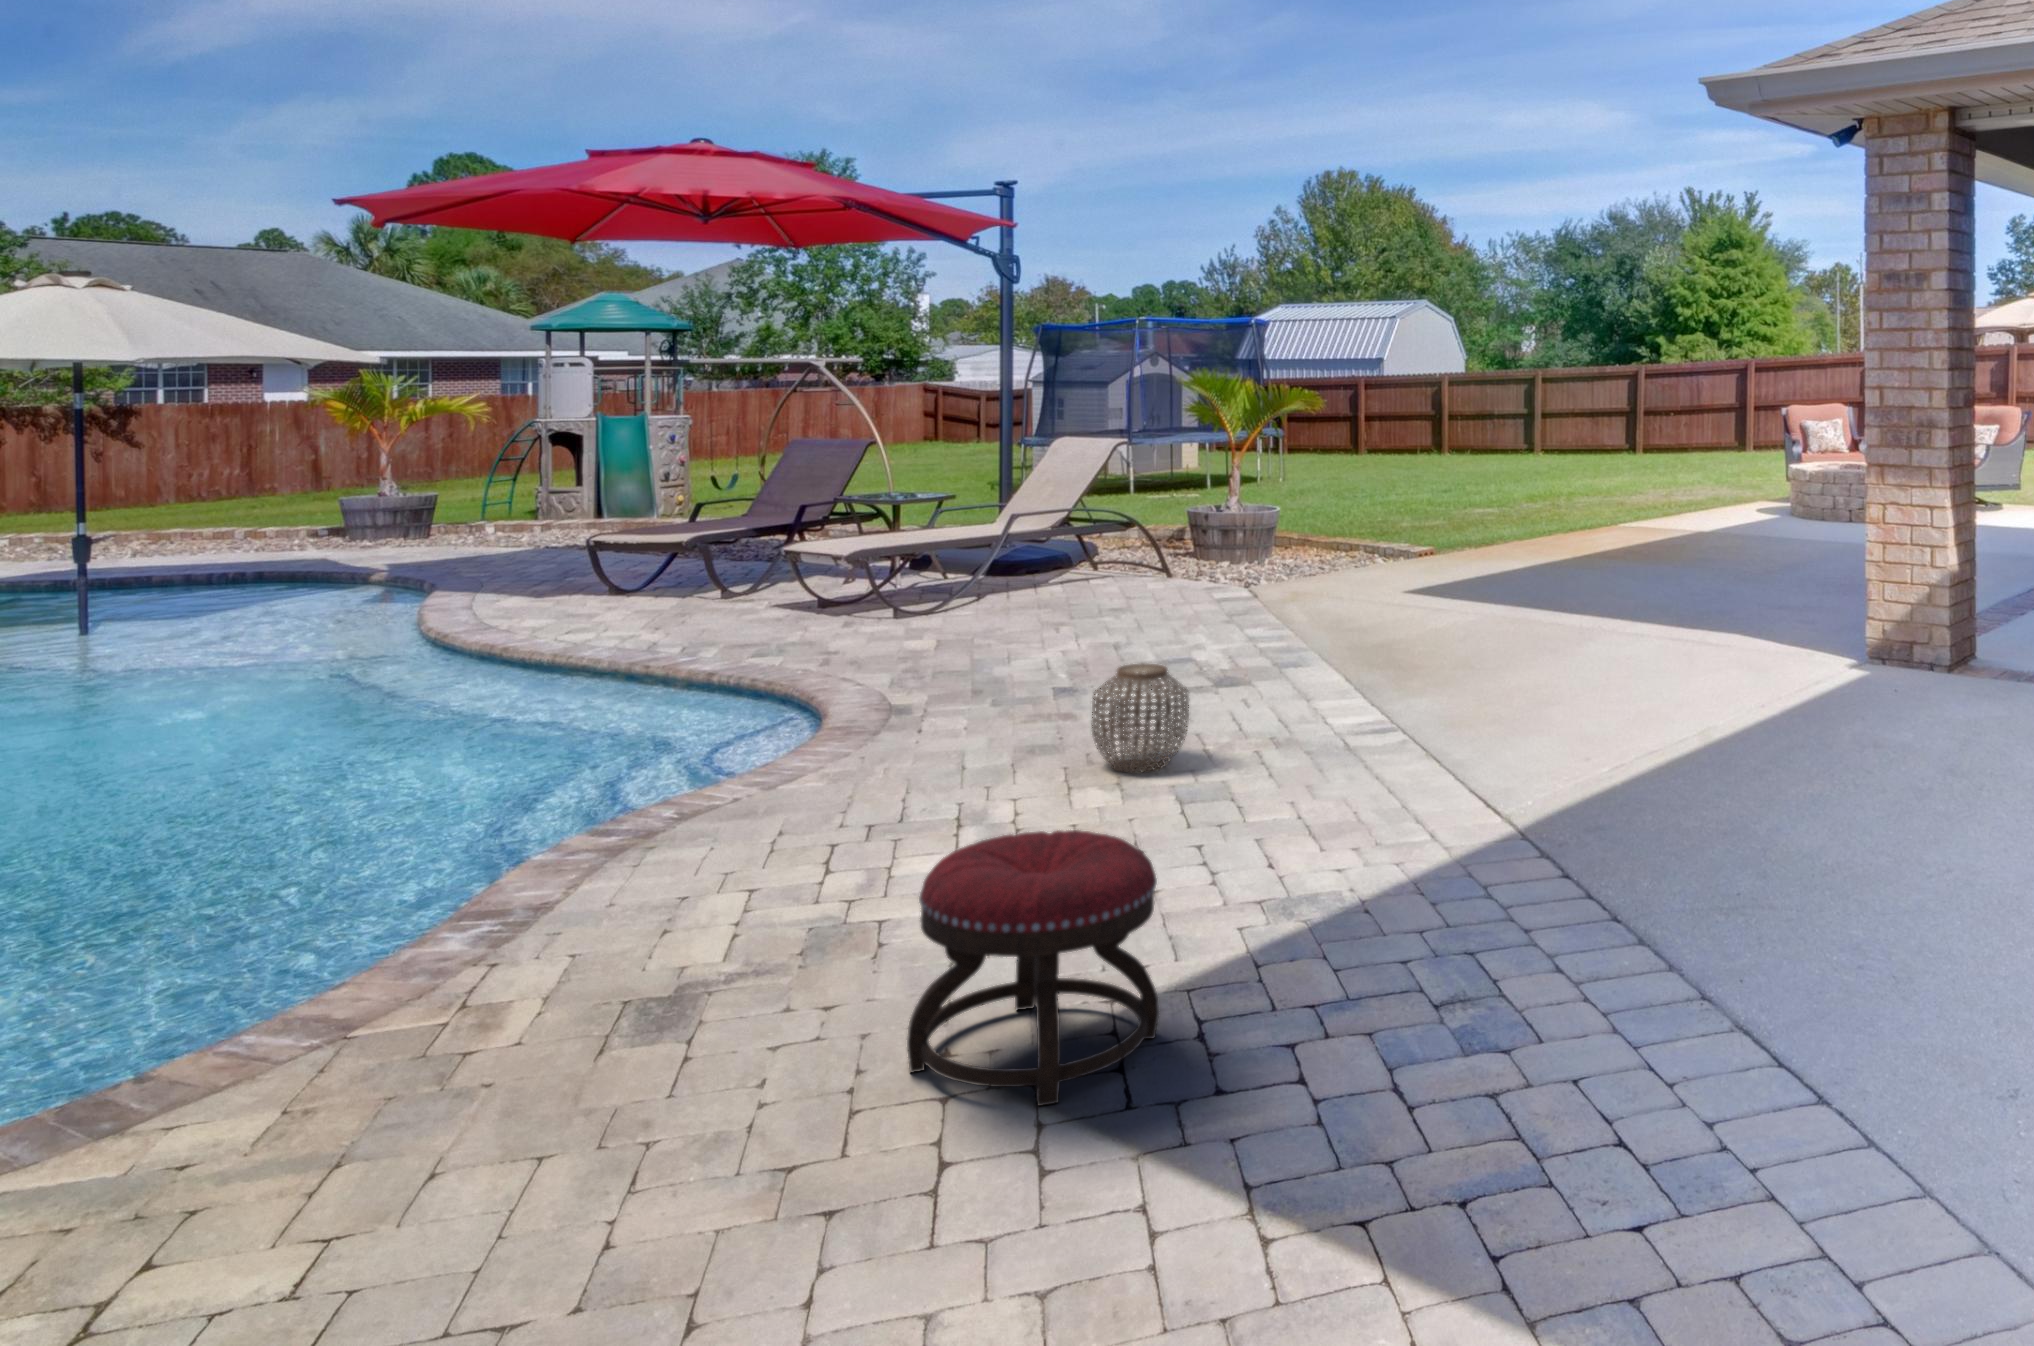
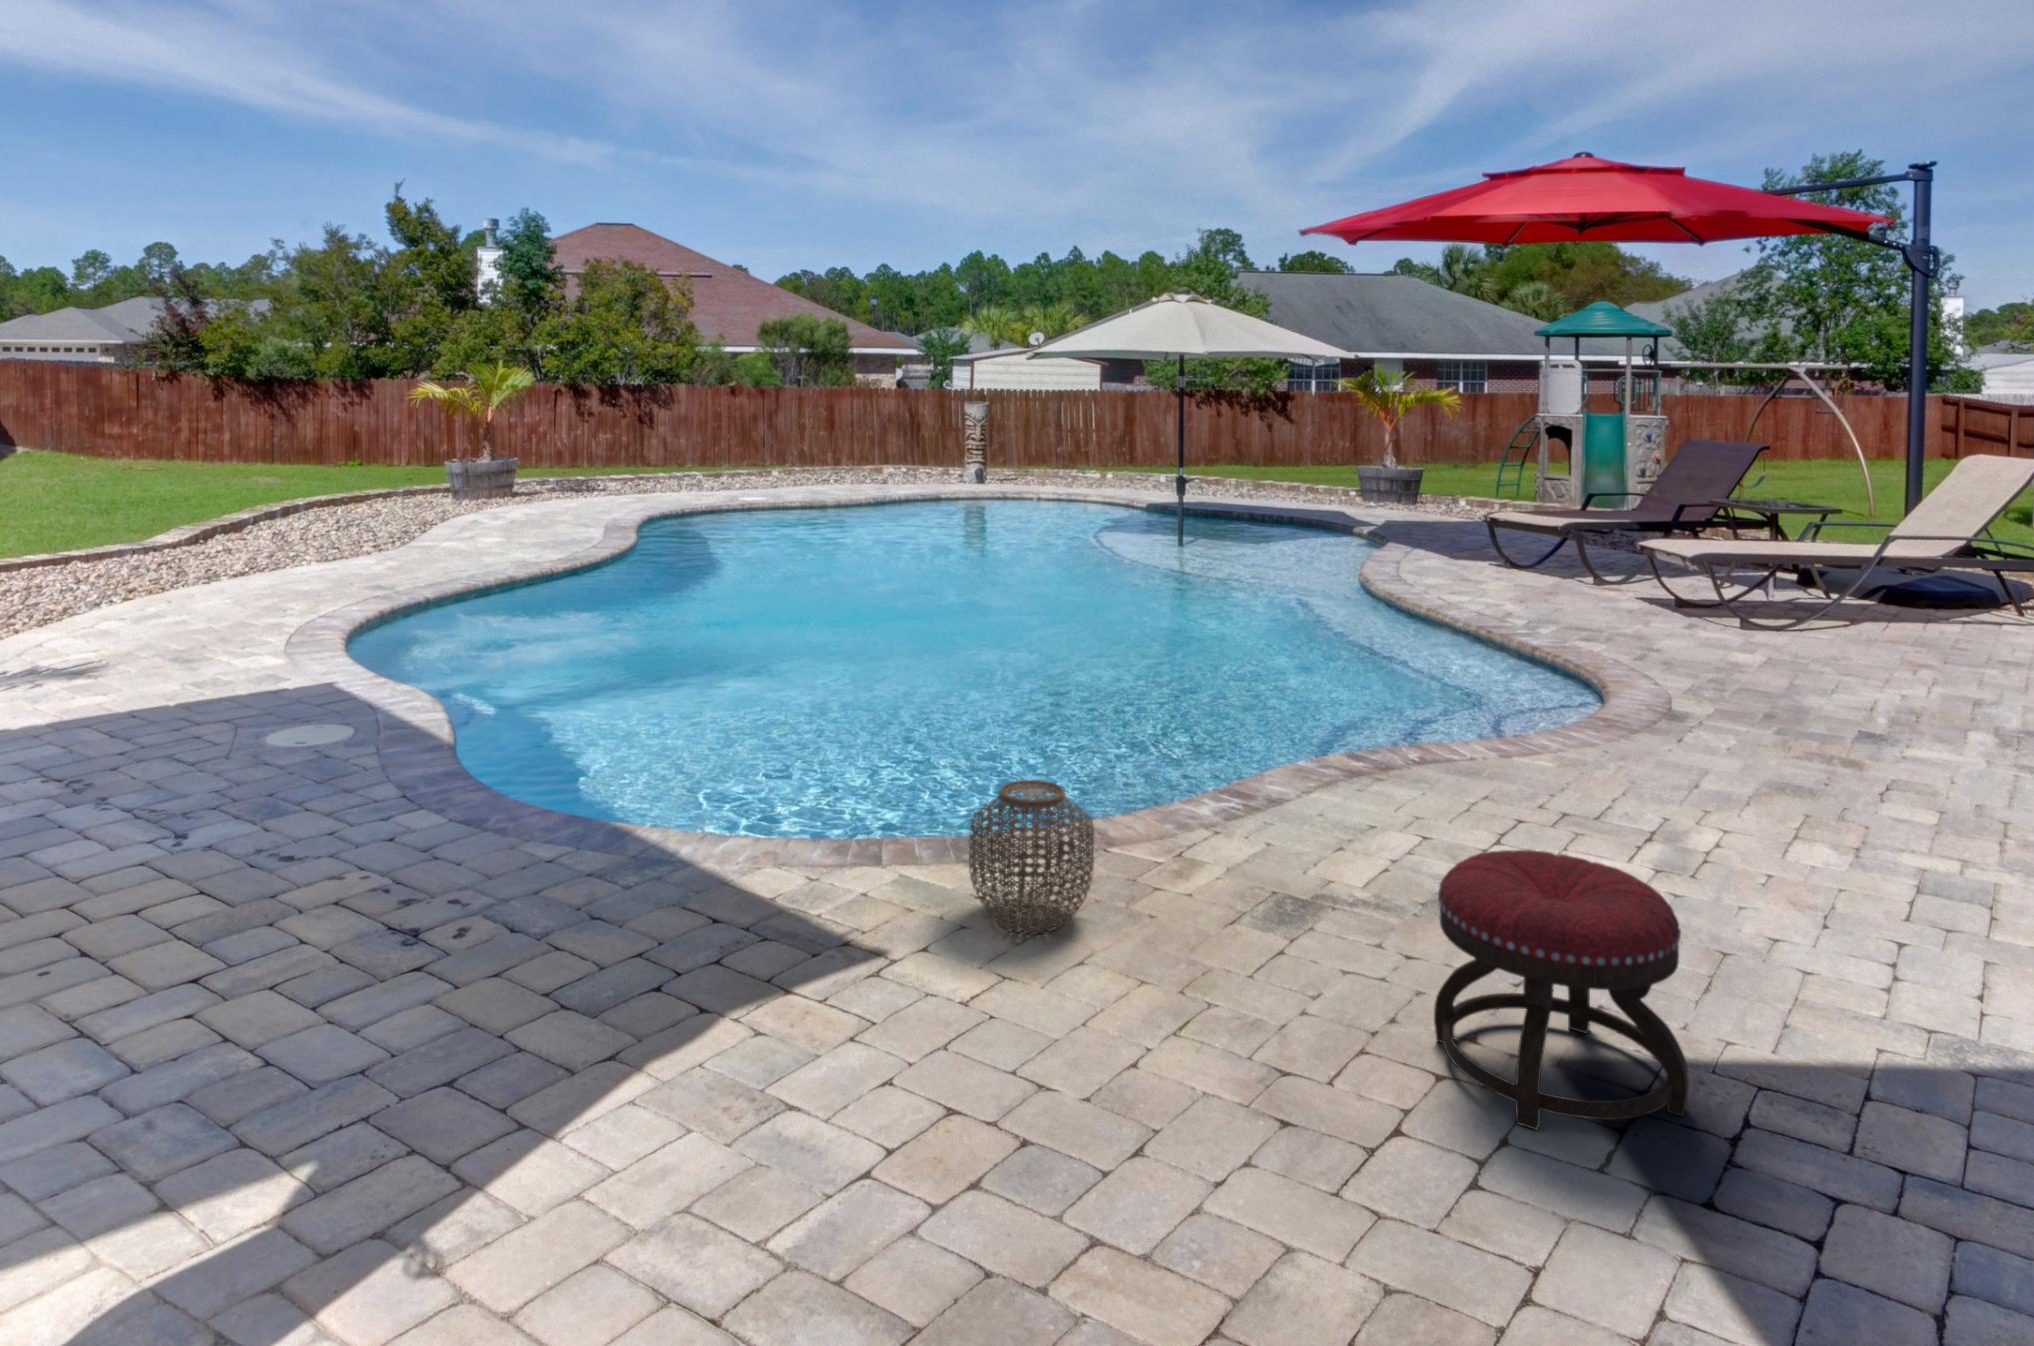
woven basket: present [1092,664,1189,773] -> present [969,780,1094,933]

